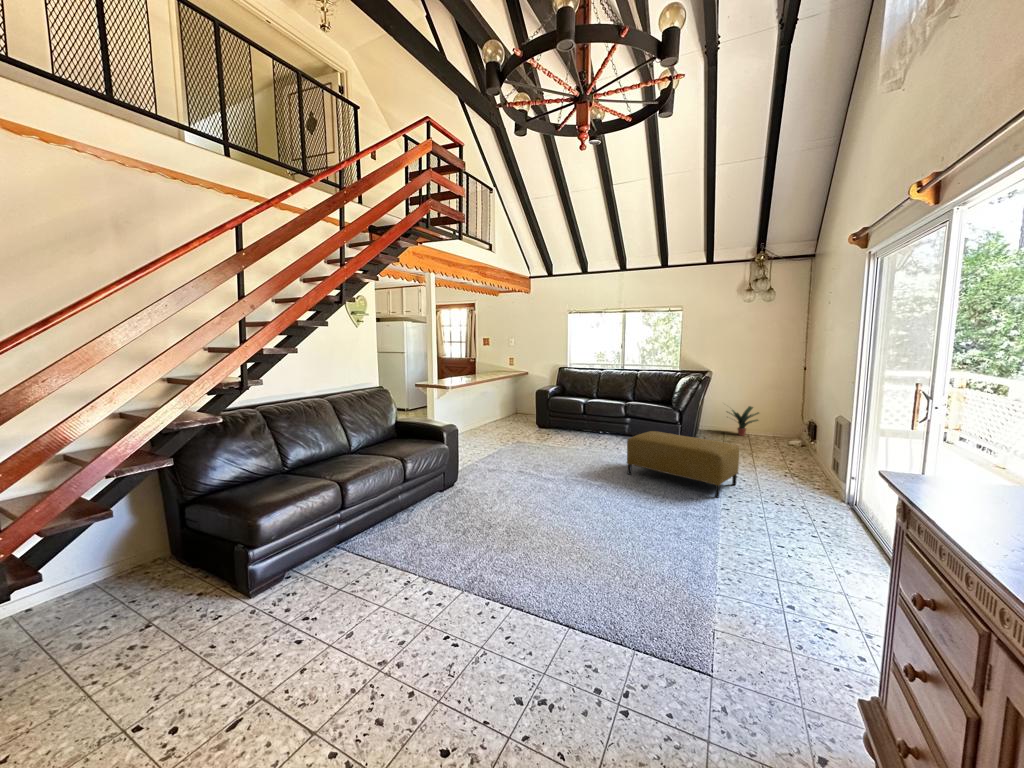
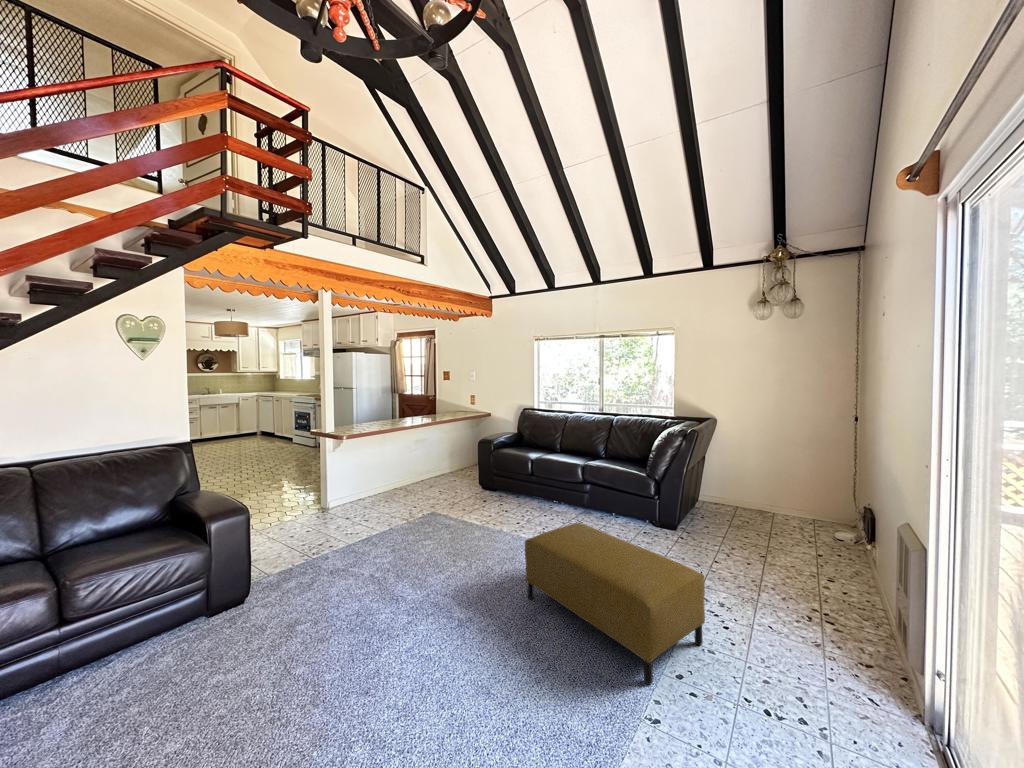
potted plant: present [727,406,759,436] -> none [729,464,787,516]

